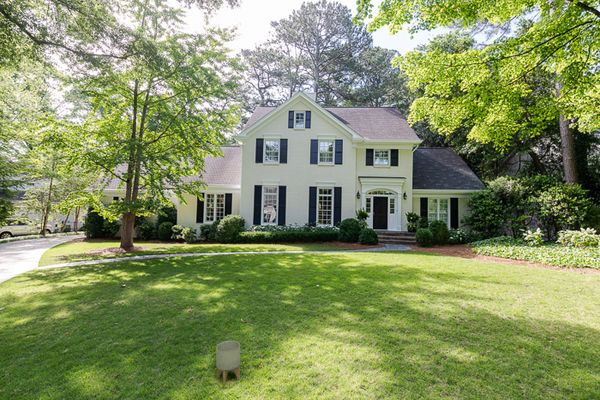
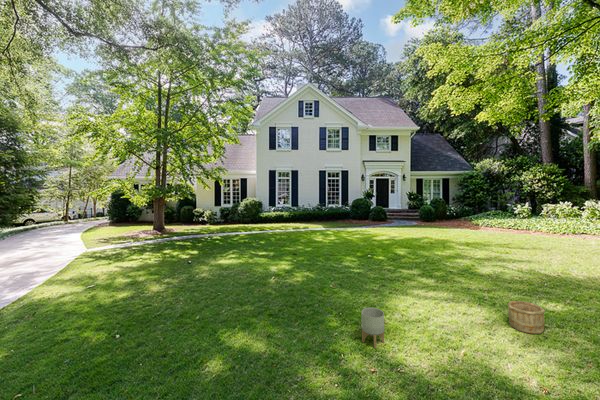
wooden bucket: none [390,341,424,380] -> present [507,301,545,334]

